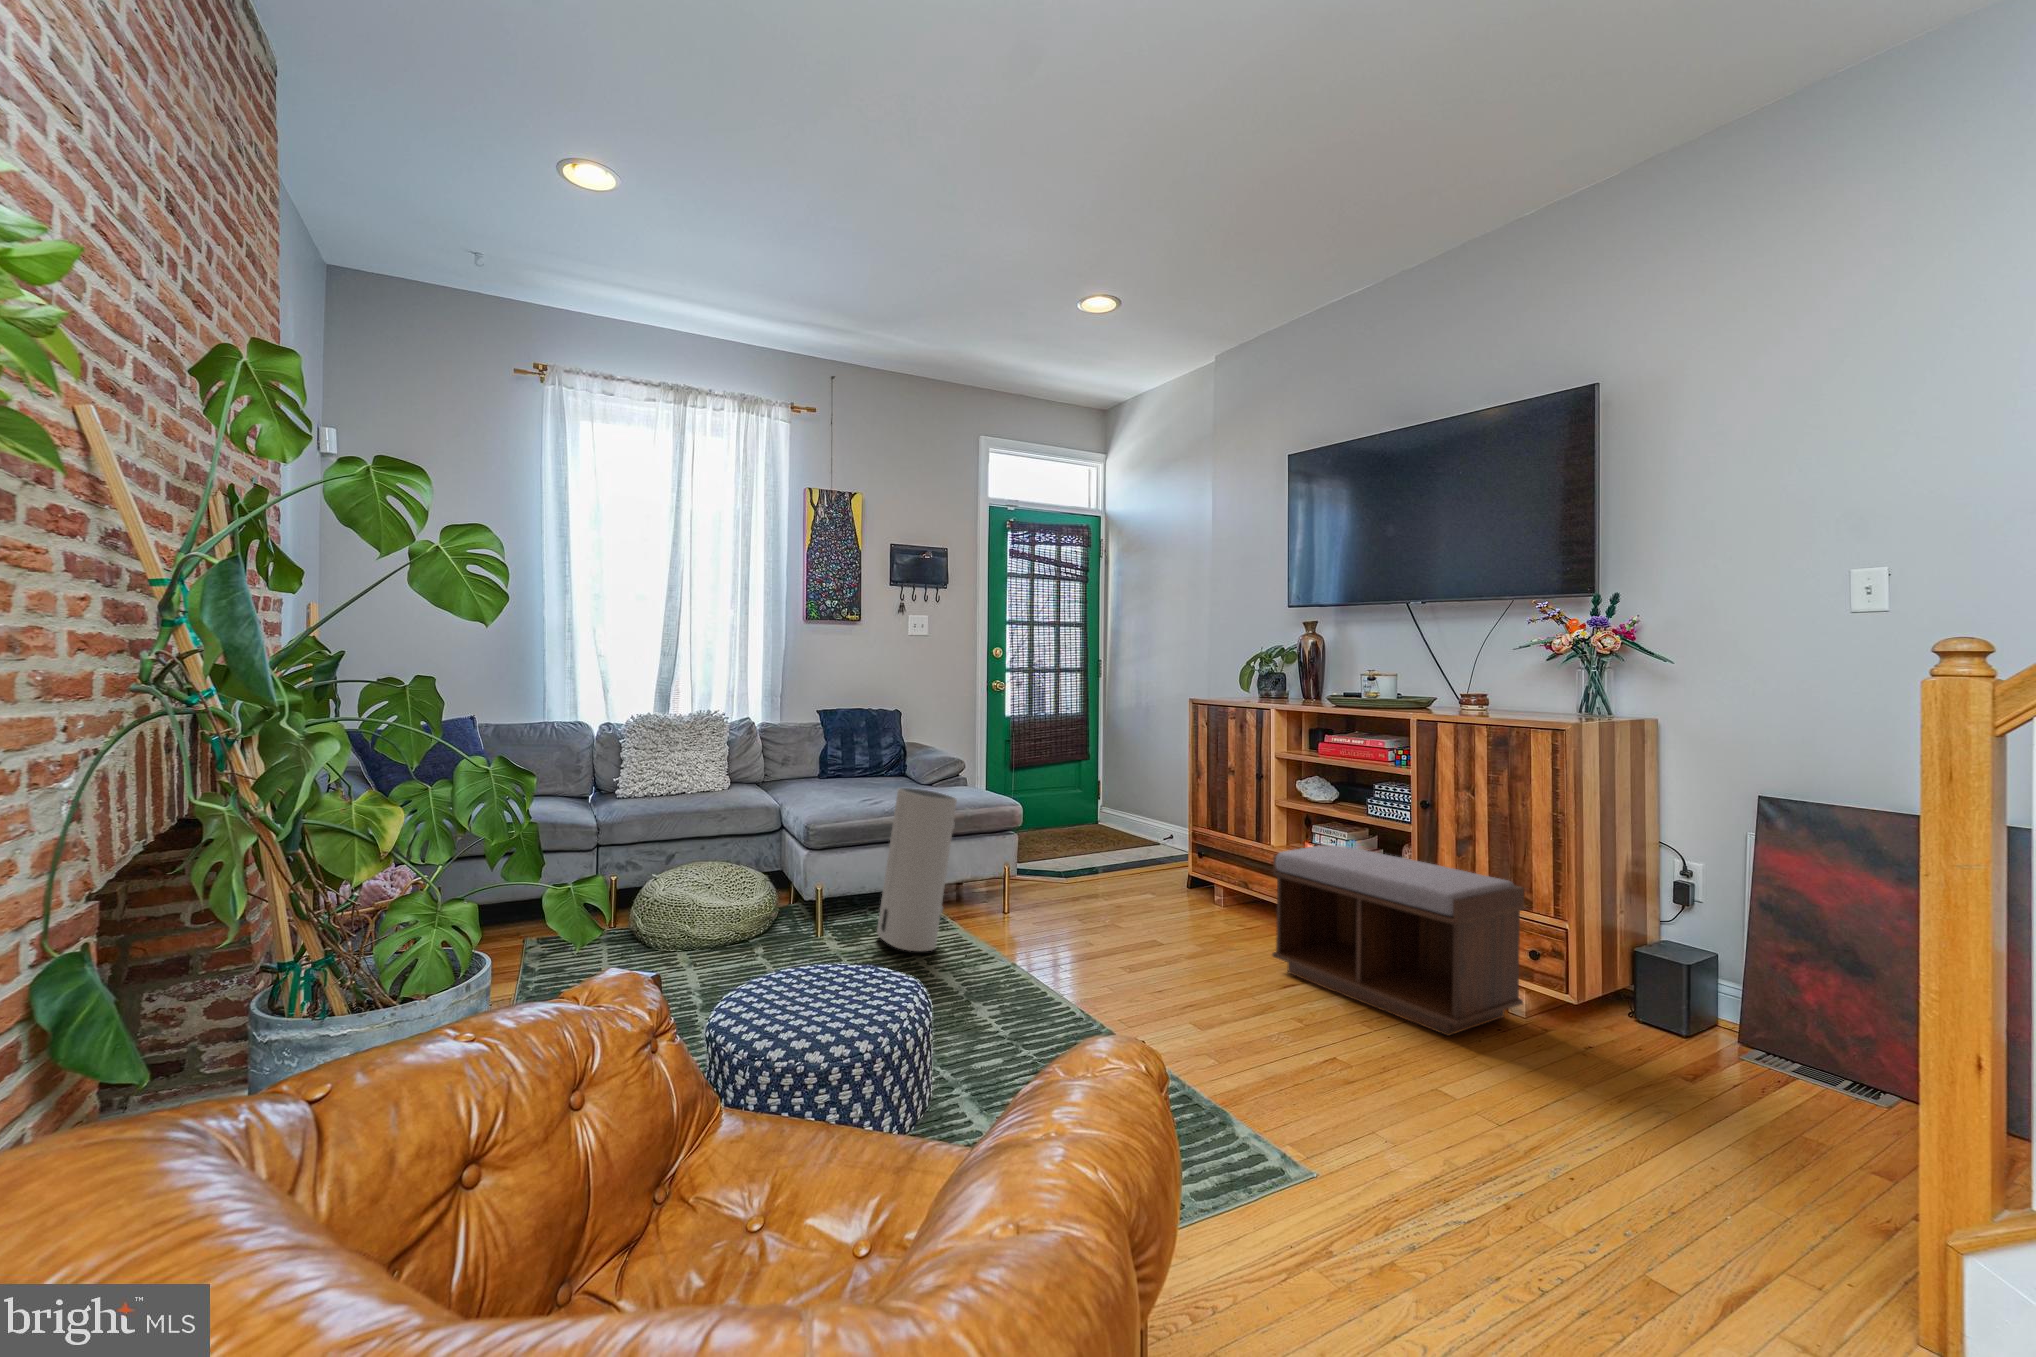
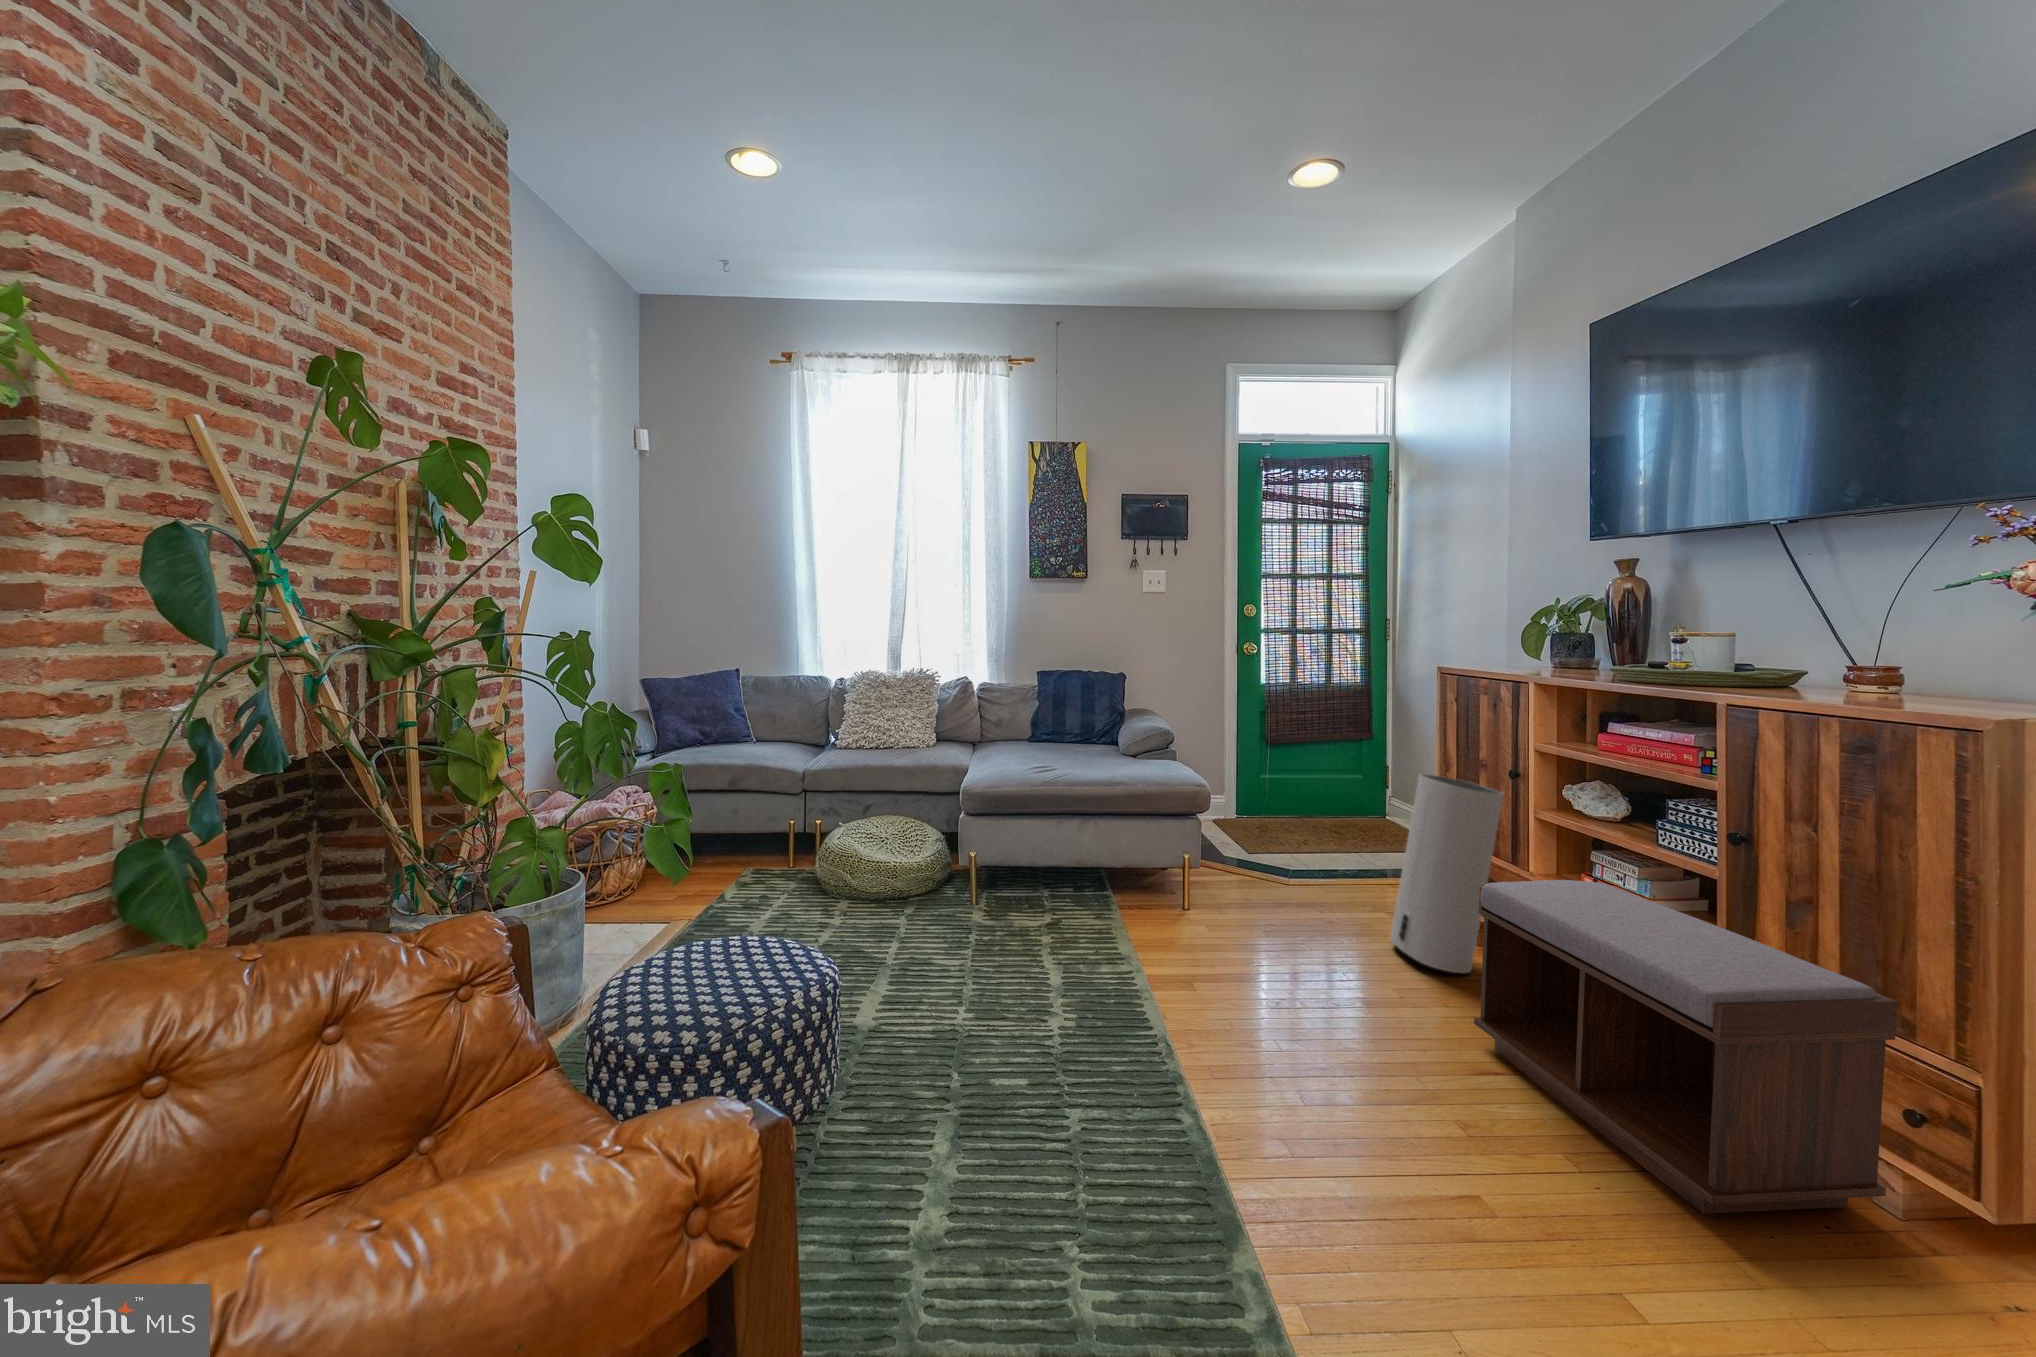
air purifier: present [877,788,957,951] -> present [1390,774,1503,973]

